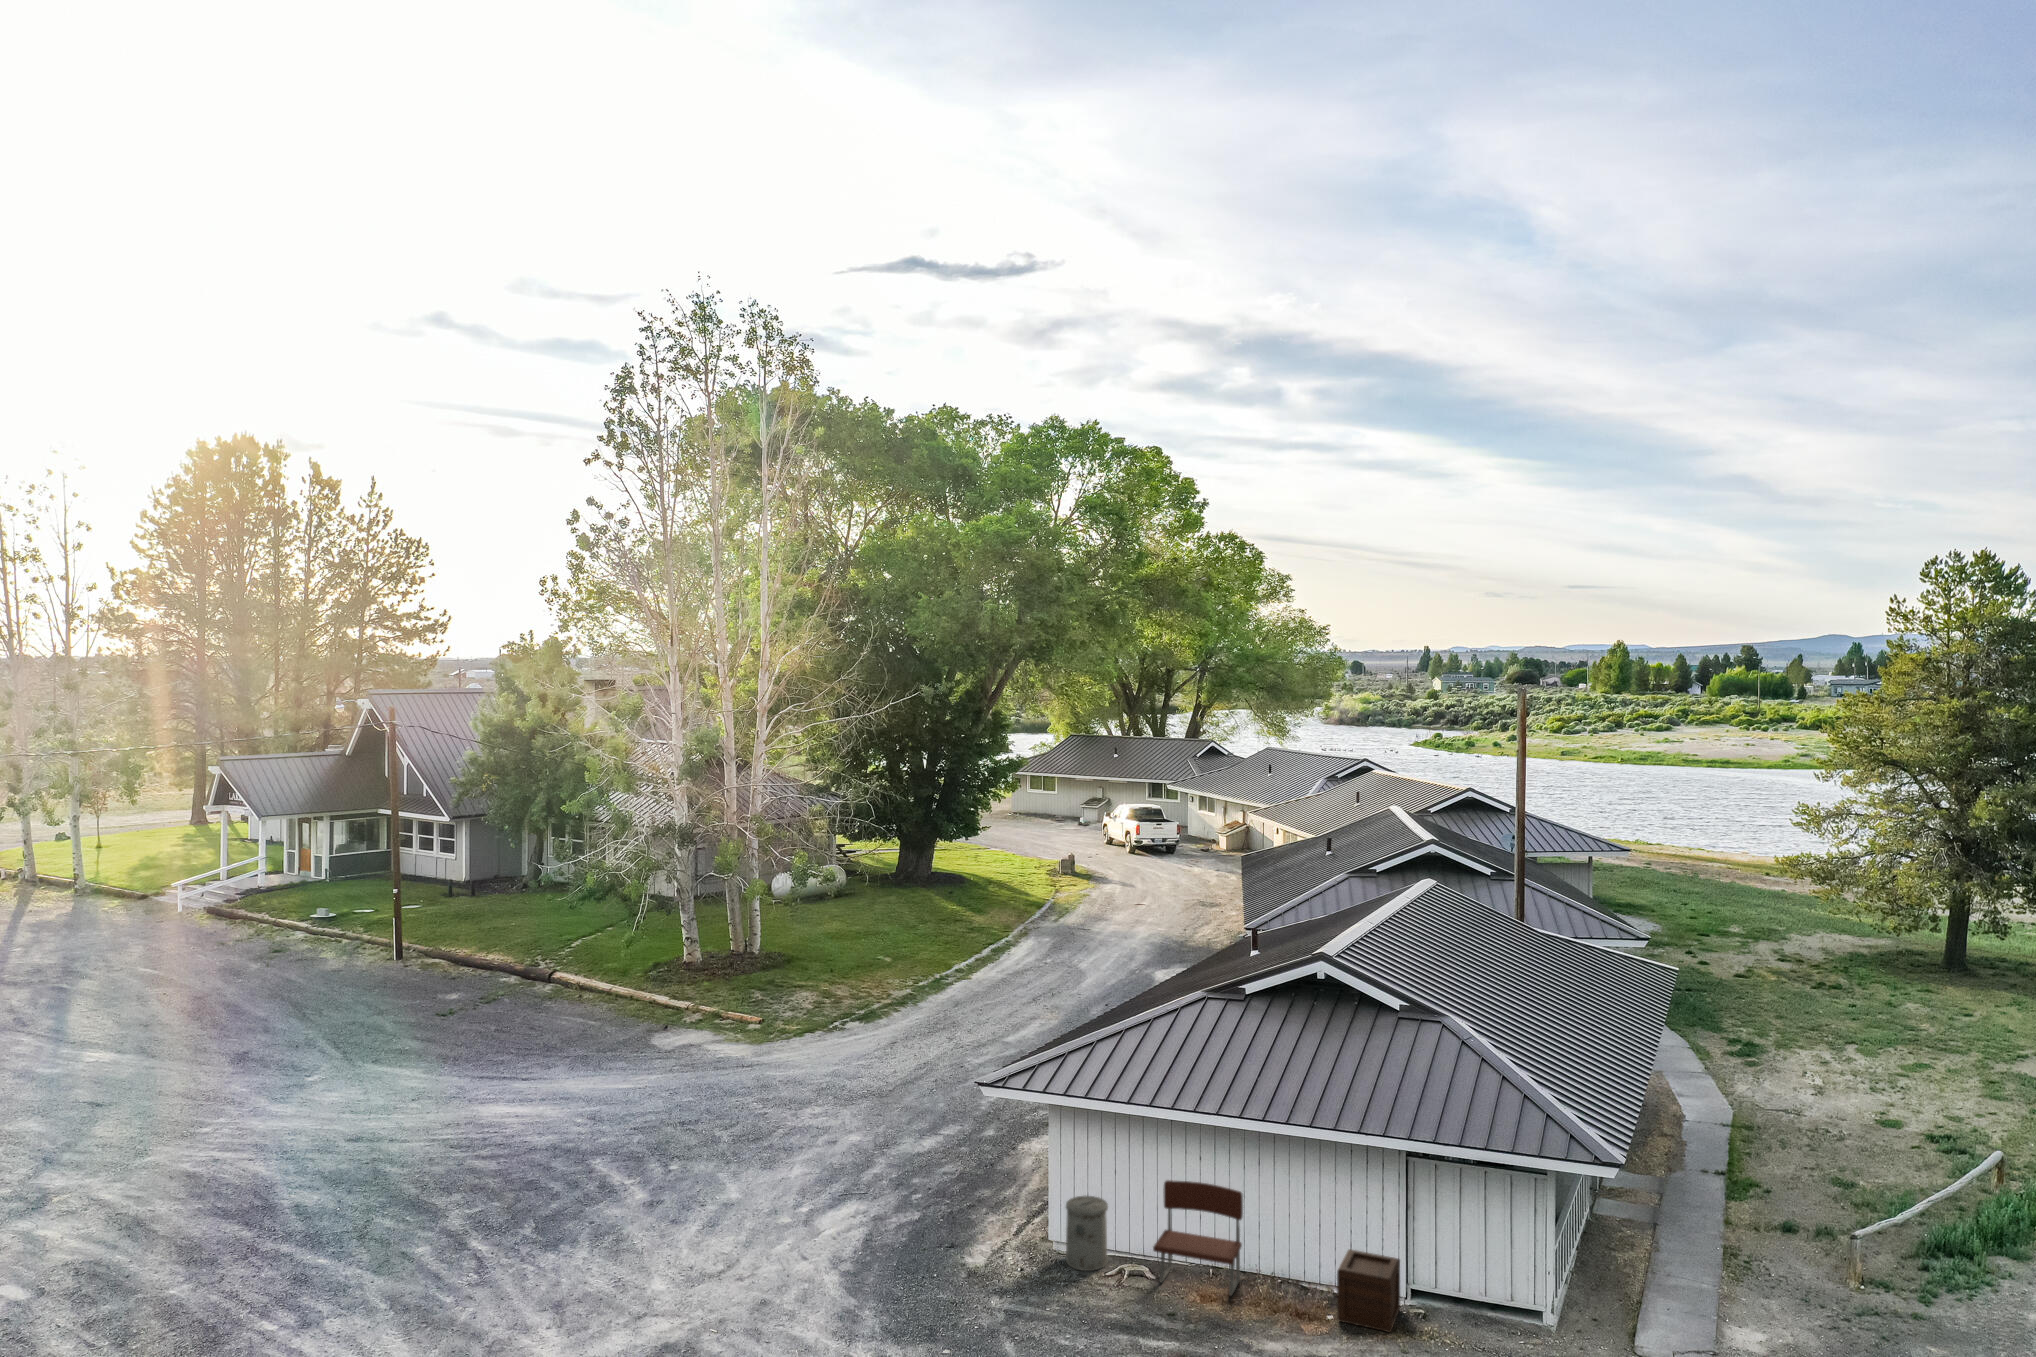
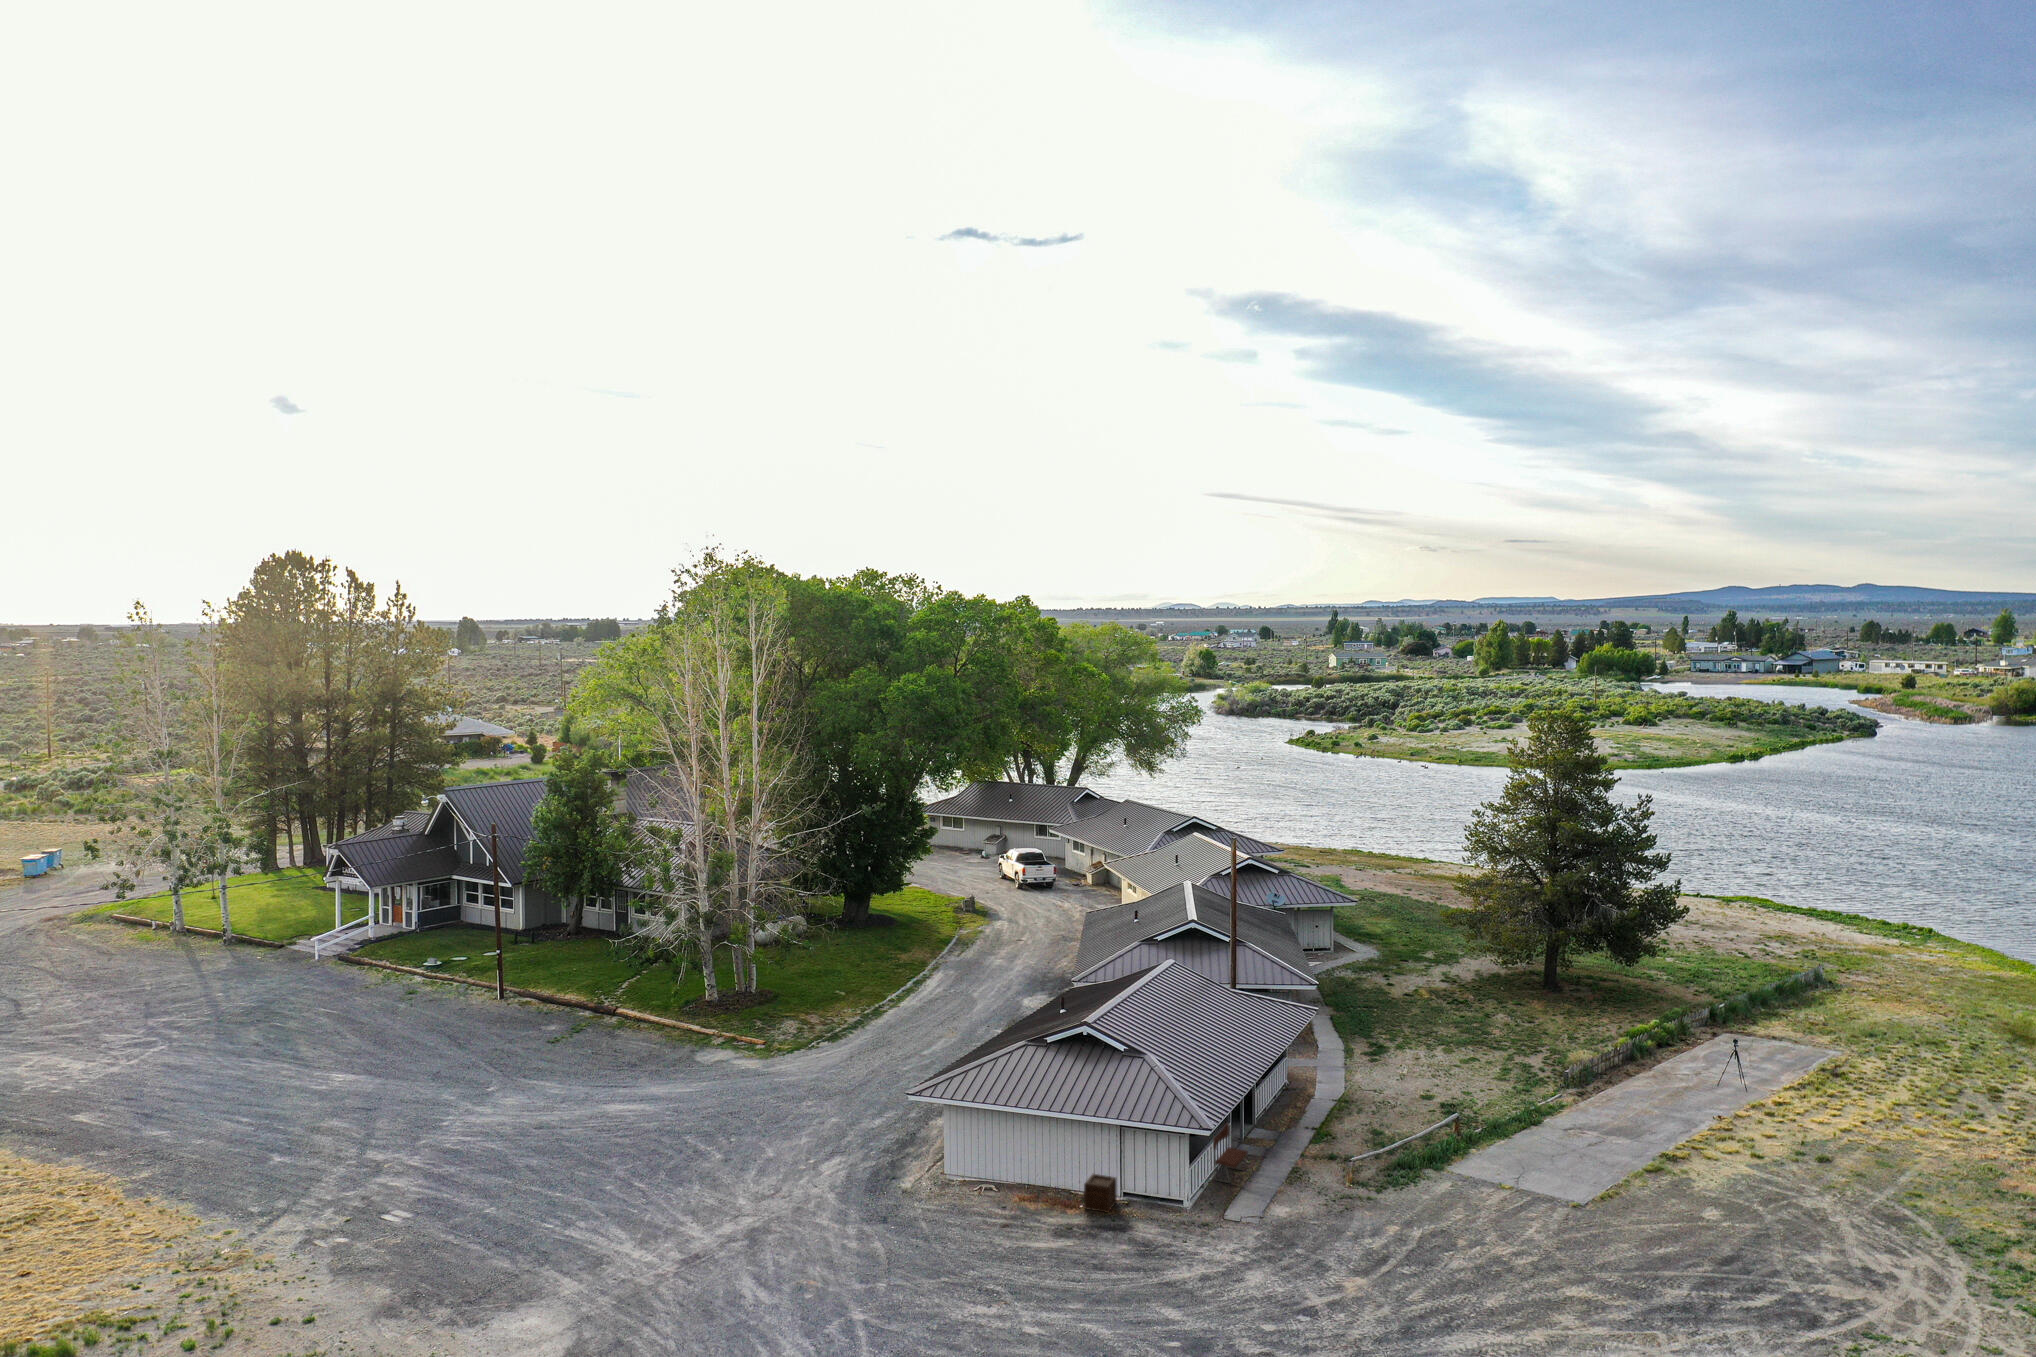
bench: present [1153,1180,1243,1295] -> present [1213,1124,1248,1183]
trash can: present [1066,1196,1108,1271] -> none [952,1150,974,1189]

